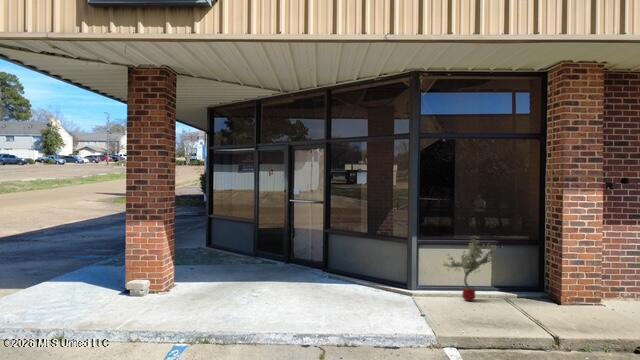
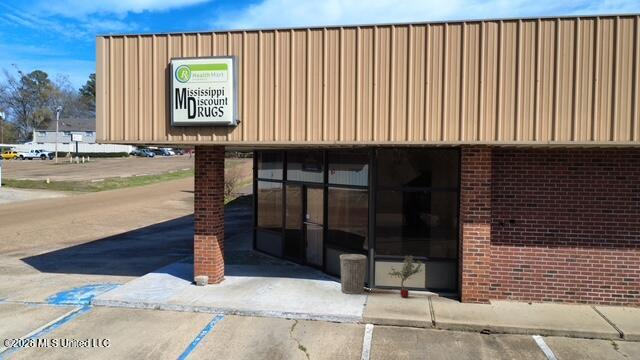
trash can: none [363,239,405,299] -> present [340,254,366,294]

